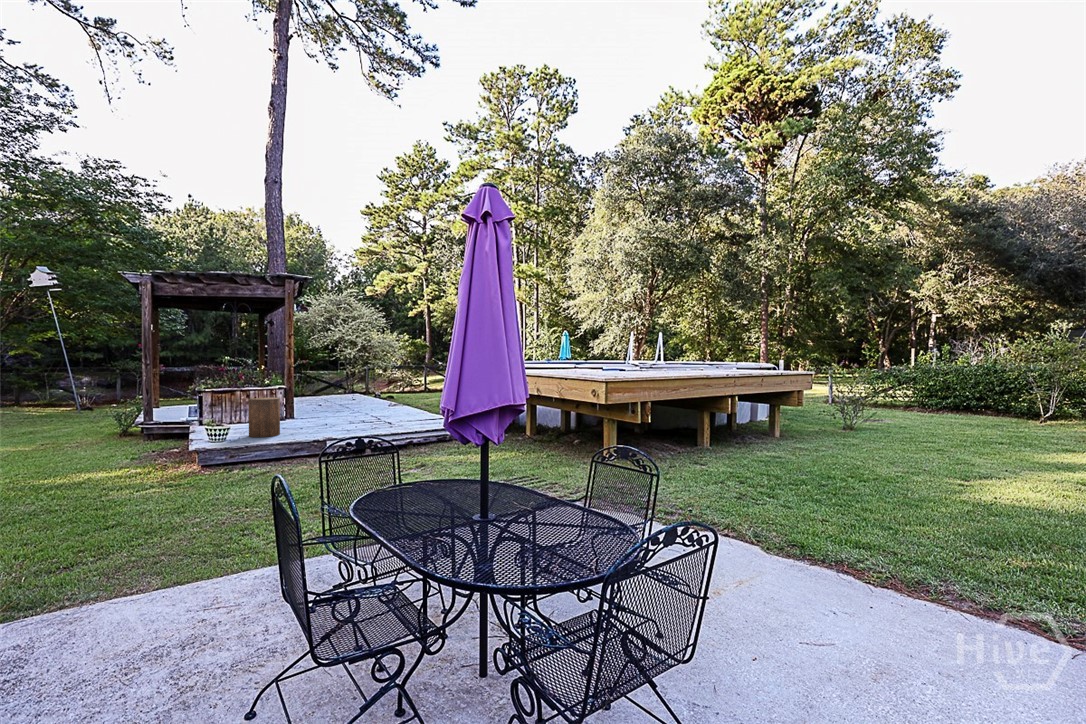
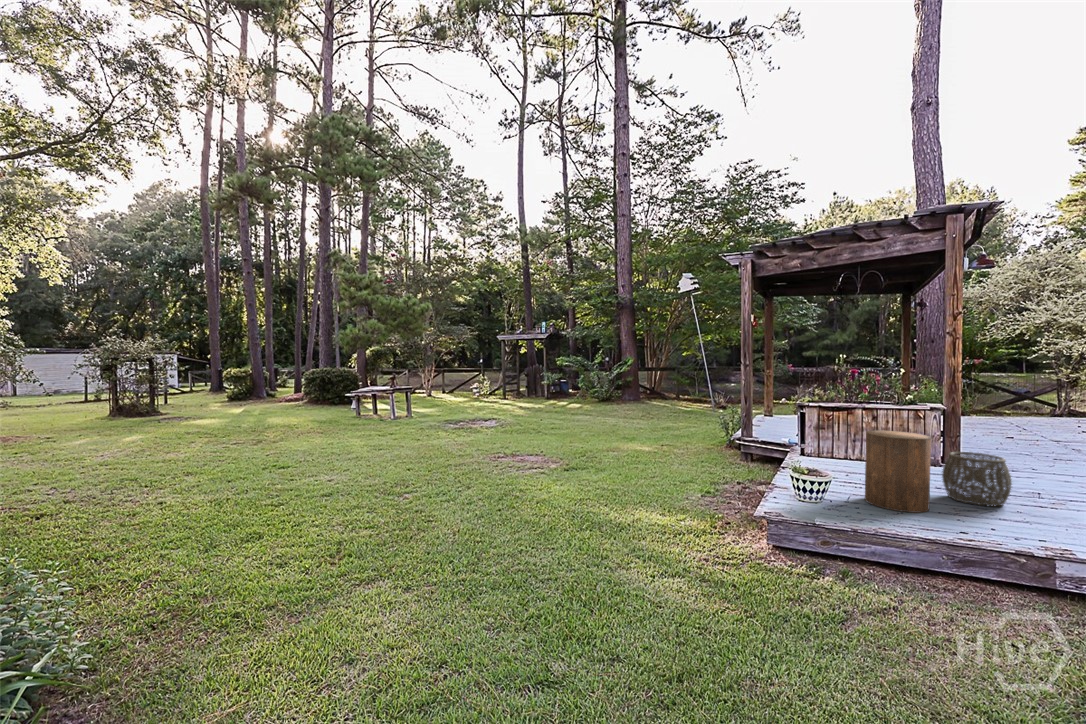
woven basket: none [285,405,314,430] -> present [942,452,1012,507]

